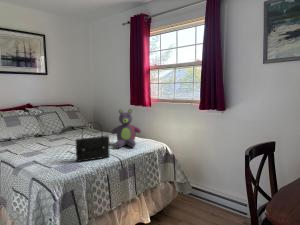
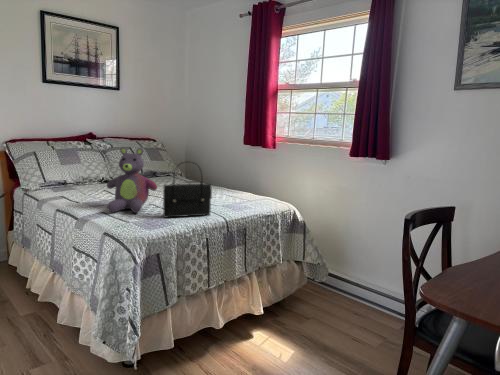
stuffed bear: present [111,109,141,148] -> present [107,147,157,213]

